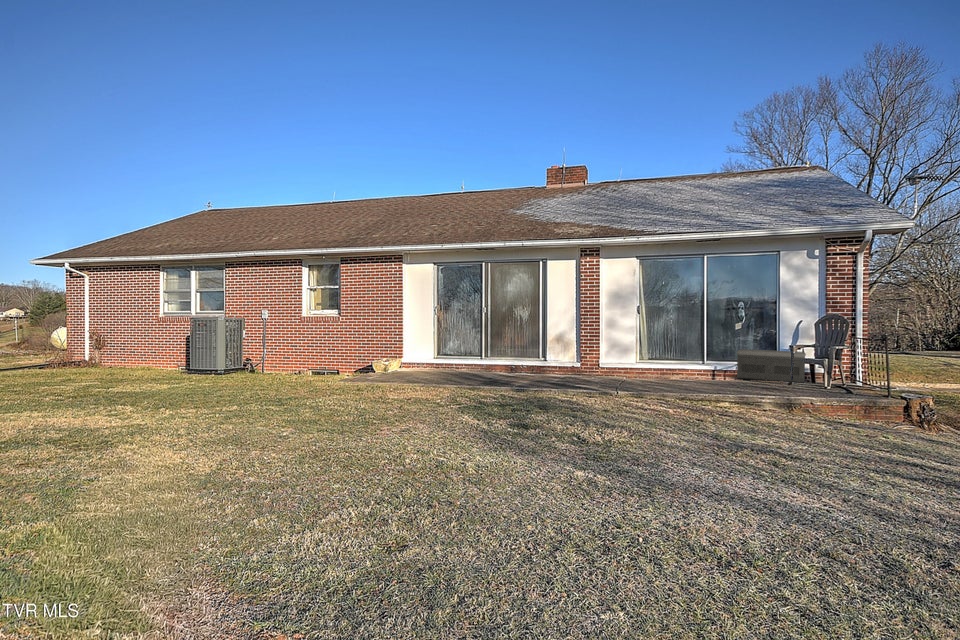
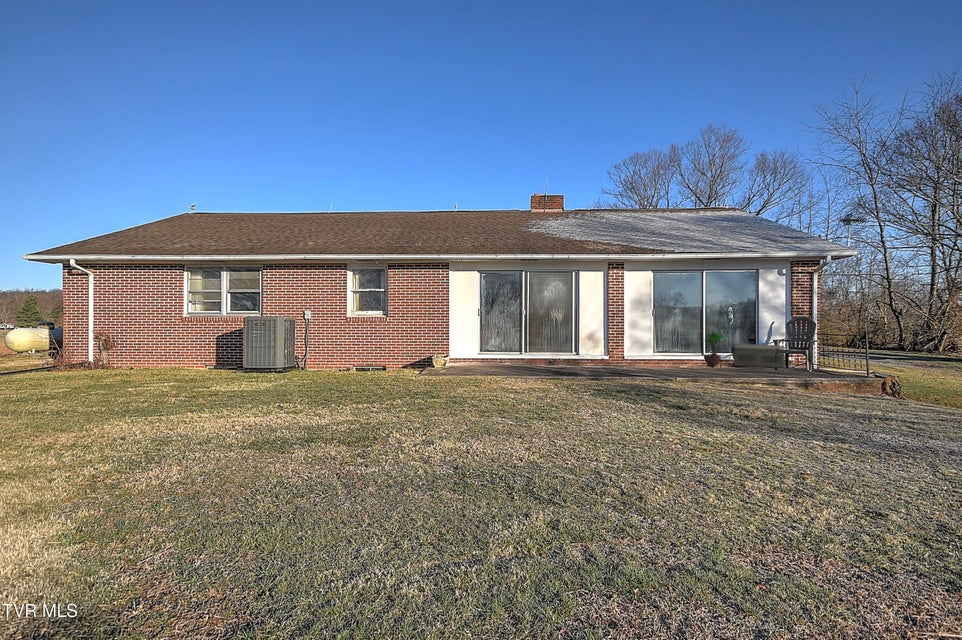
potted tree: none [694,329,725,378] -> present [704,332,723,366]

